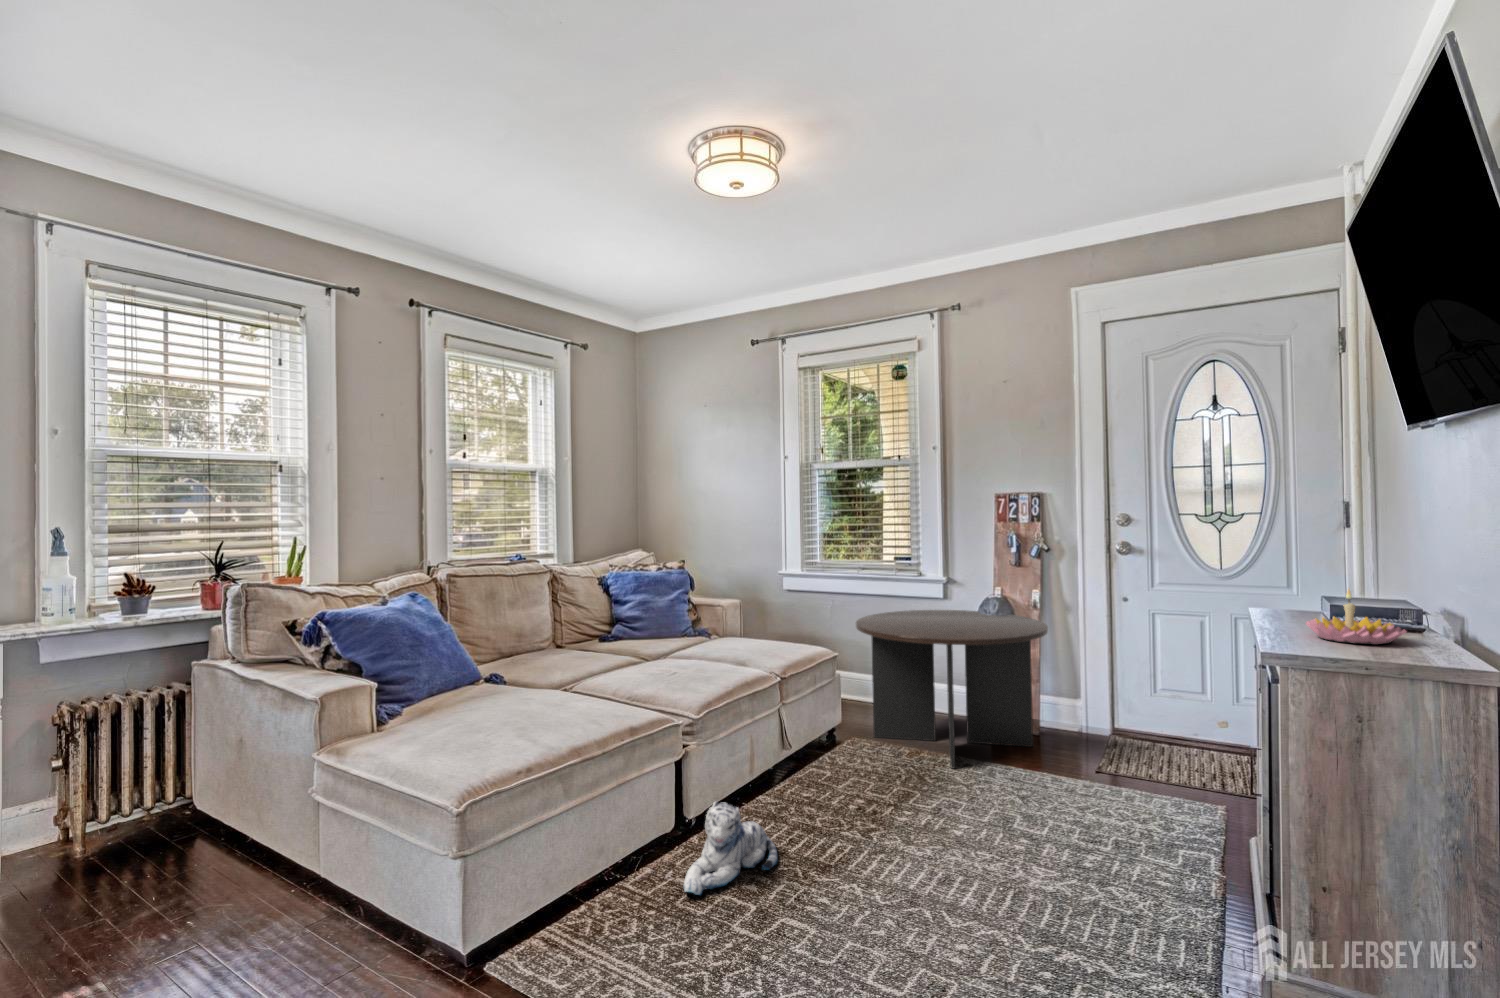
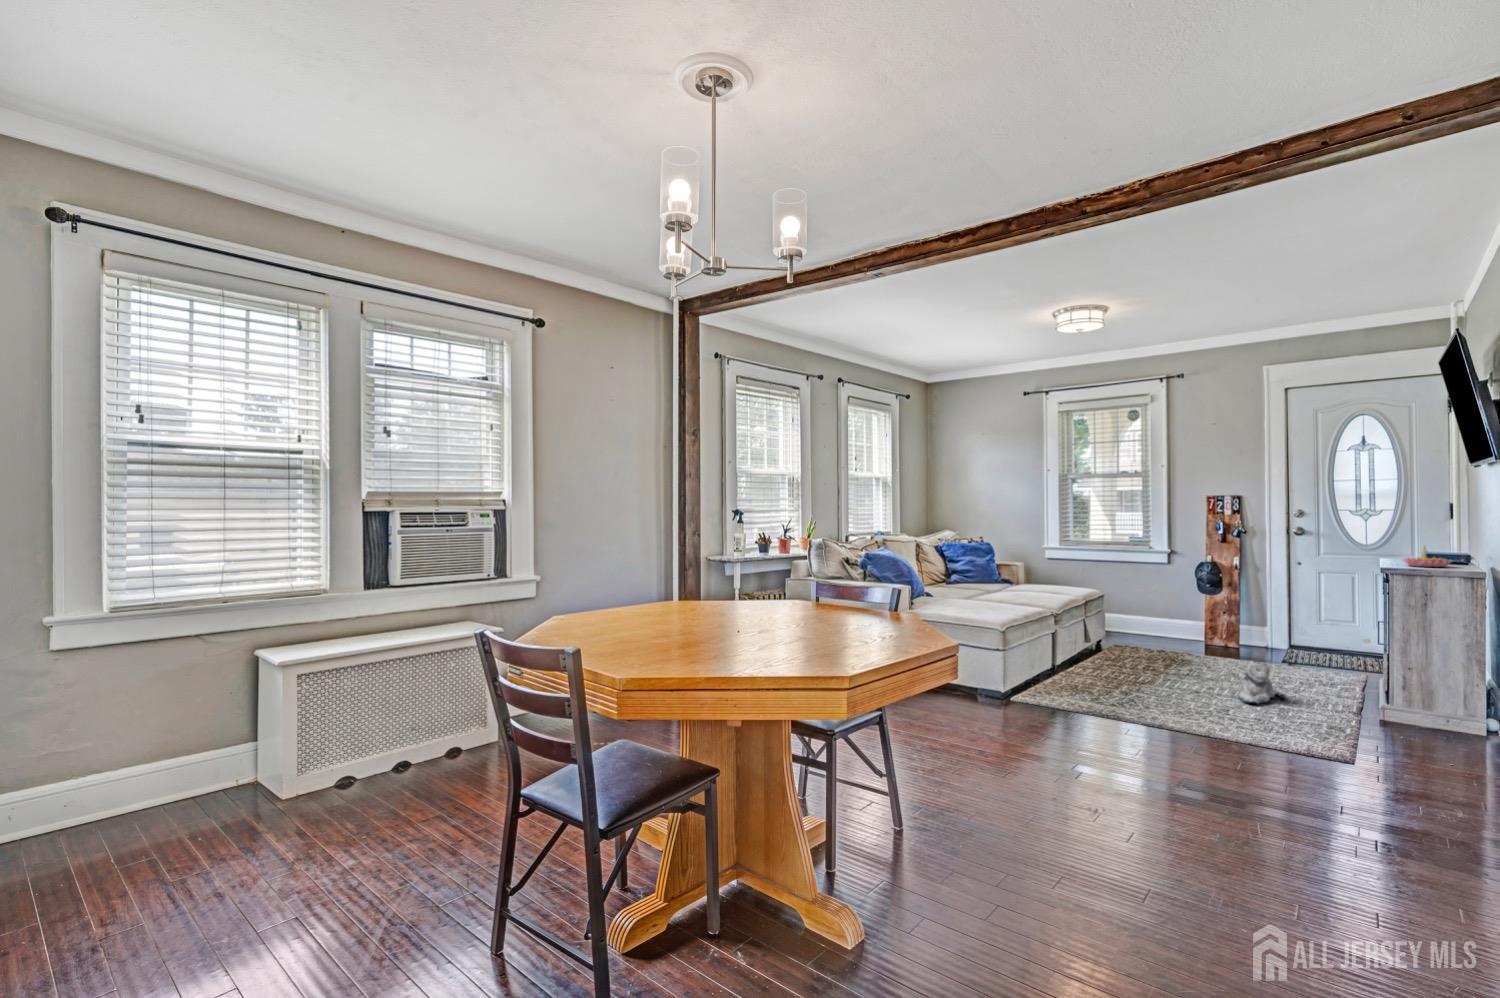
coffee table: present [856,610,1048,769] -> none [1116,570,1249,657]
plush toy: present [683,802,778,895] -> present [1239,661,1285,704]

